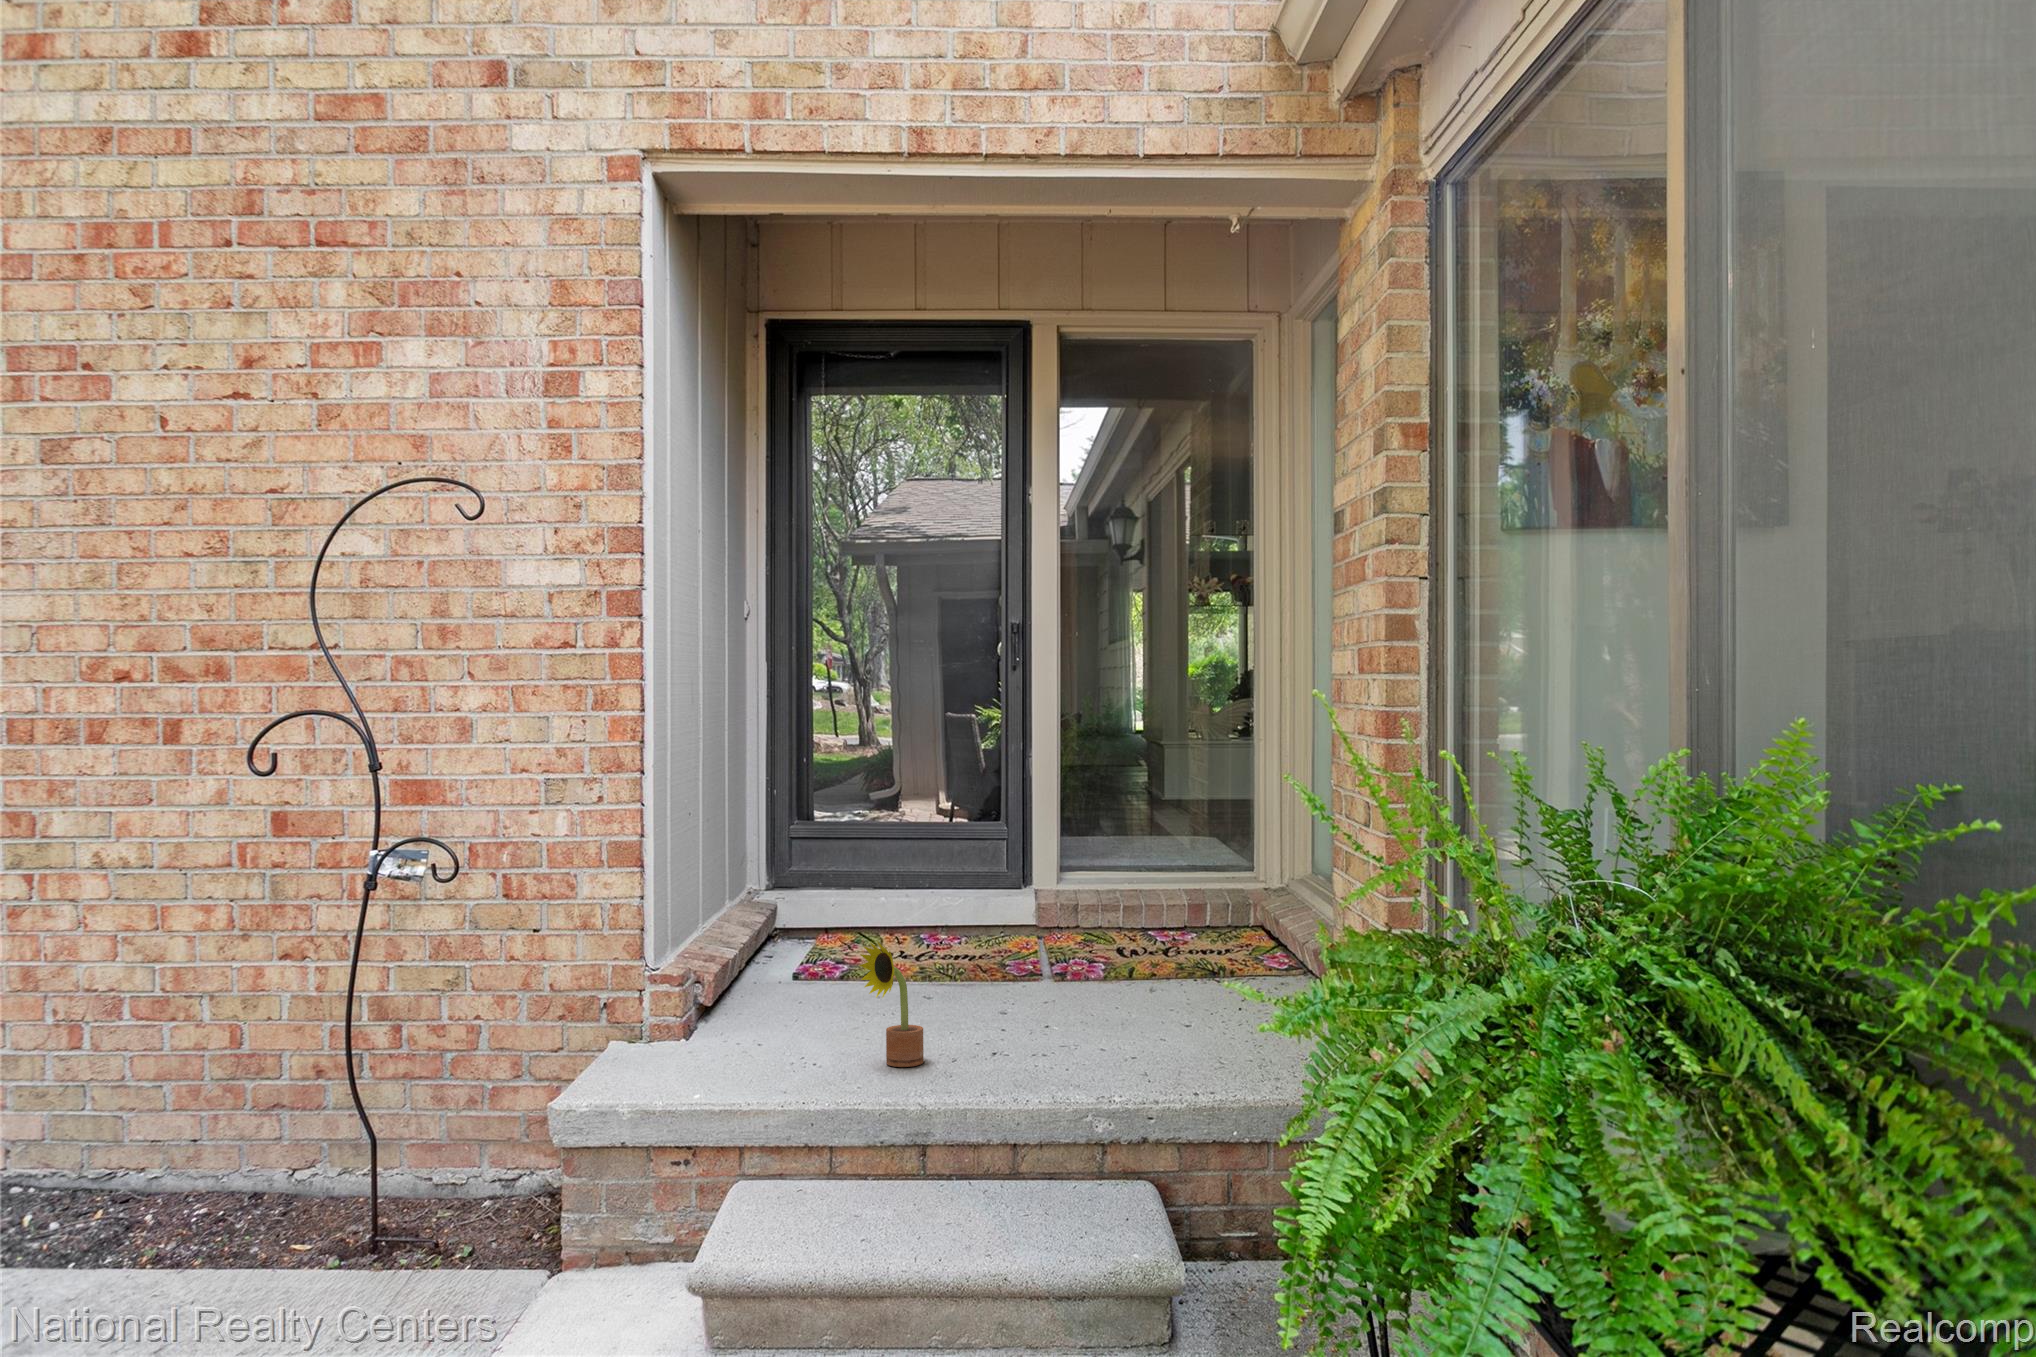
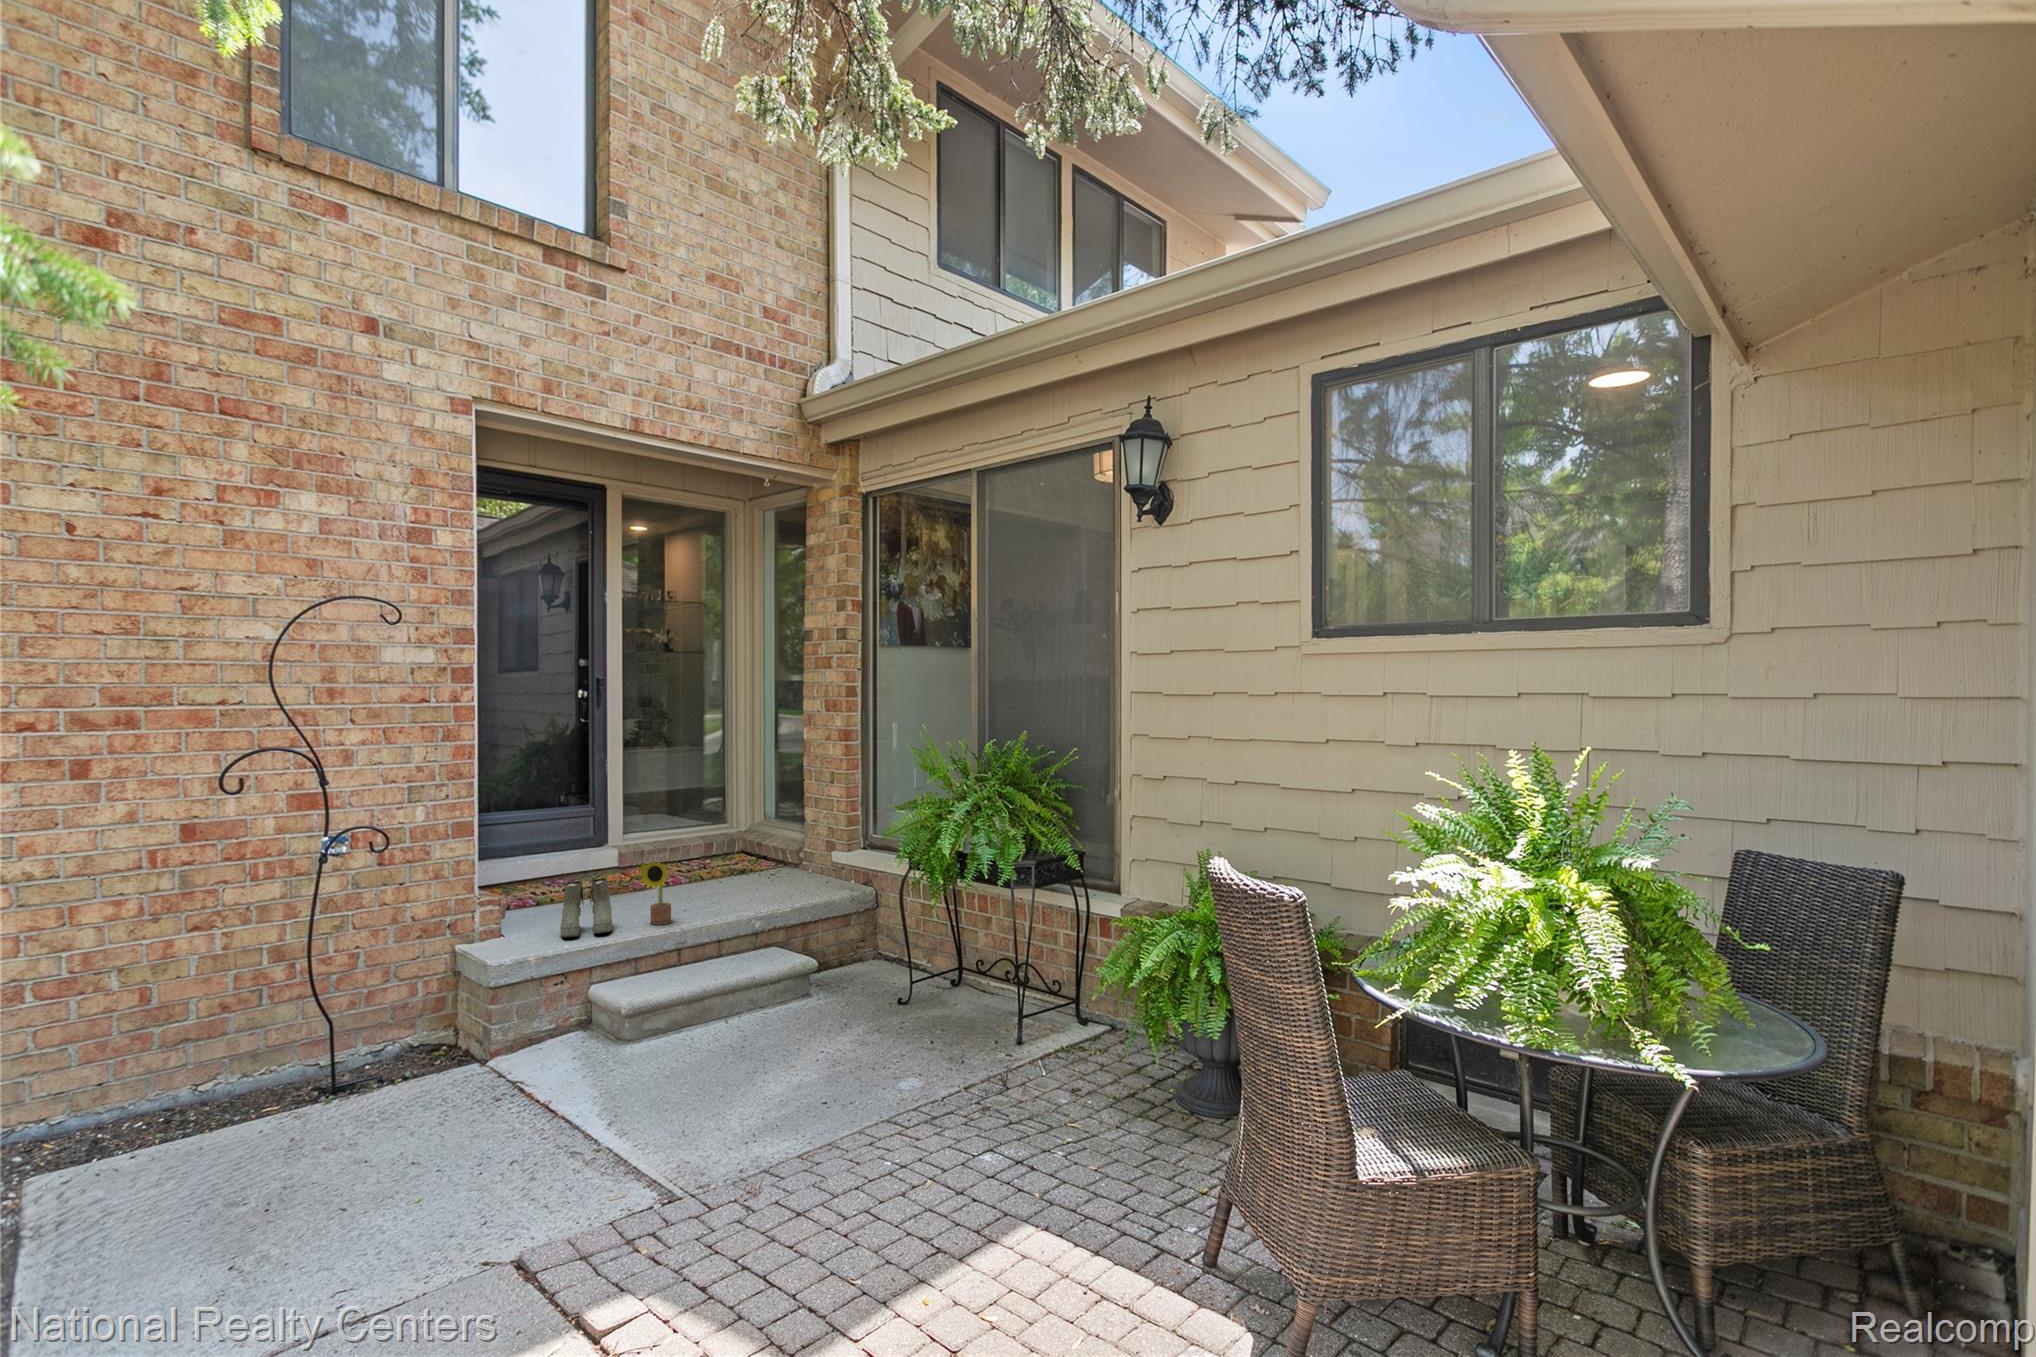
boots: none [727,962,835,1063] -> present [561,879,612,938]

